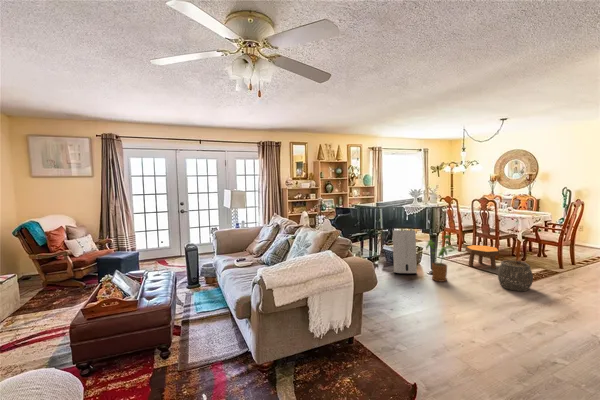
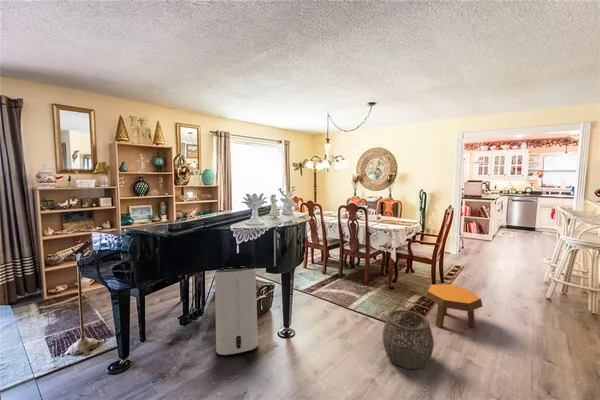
house plant: present [426,235,454,282] -> none [271,276,320,367]
footstool: present [465,245,499,269] -> present [426,284,483,328]

